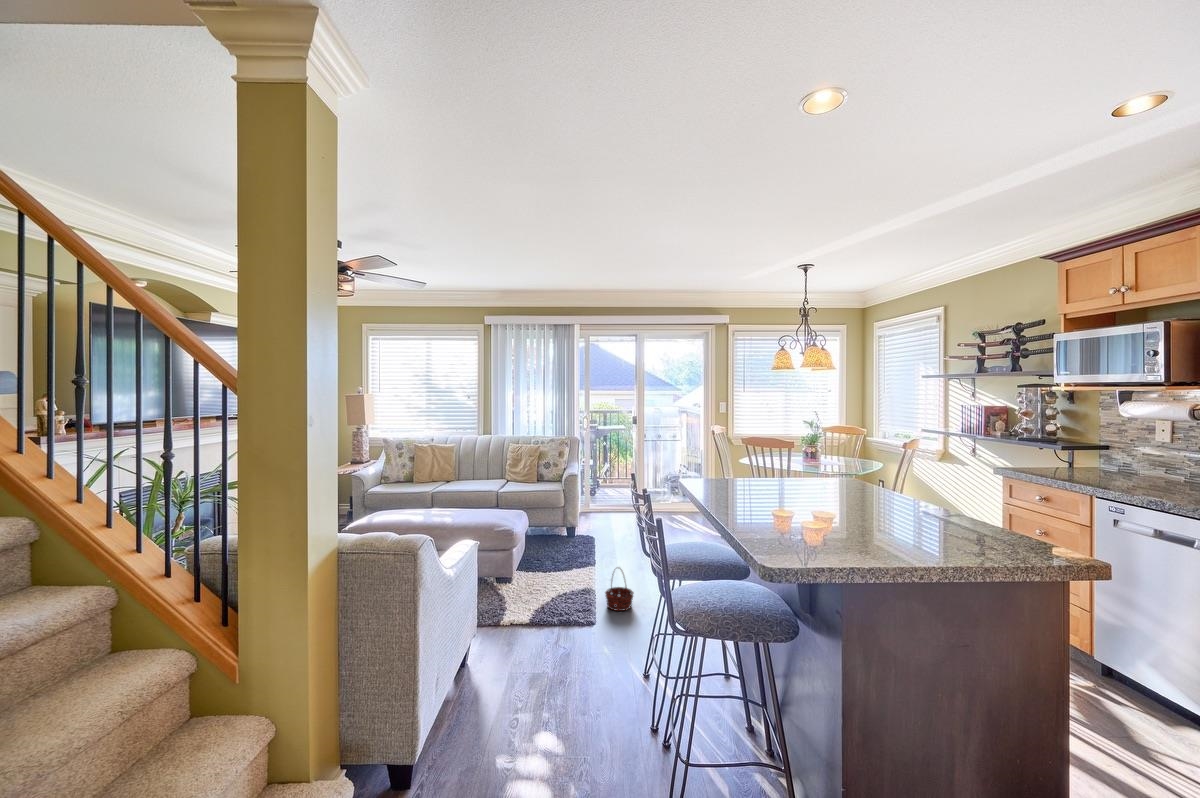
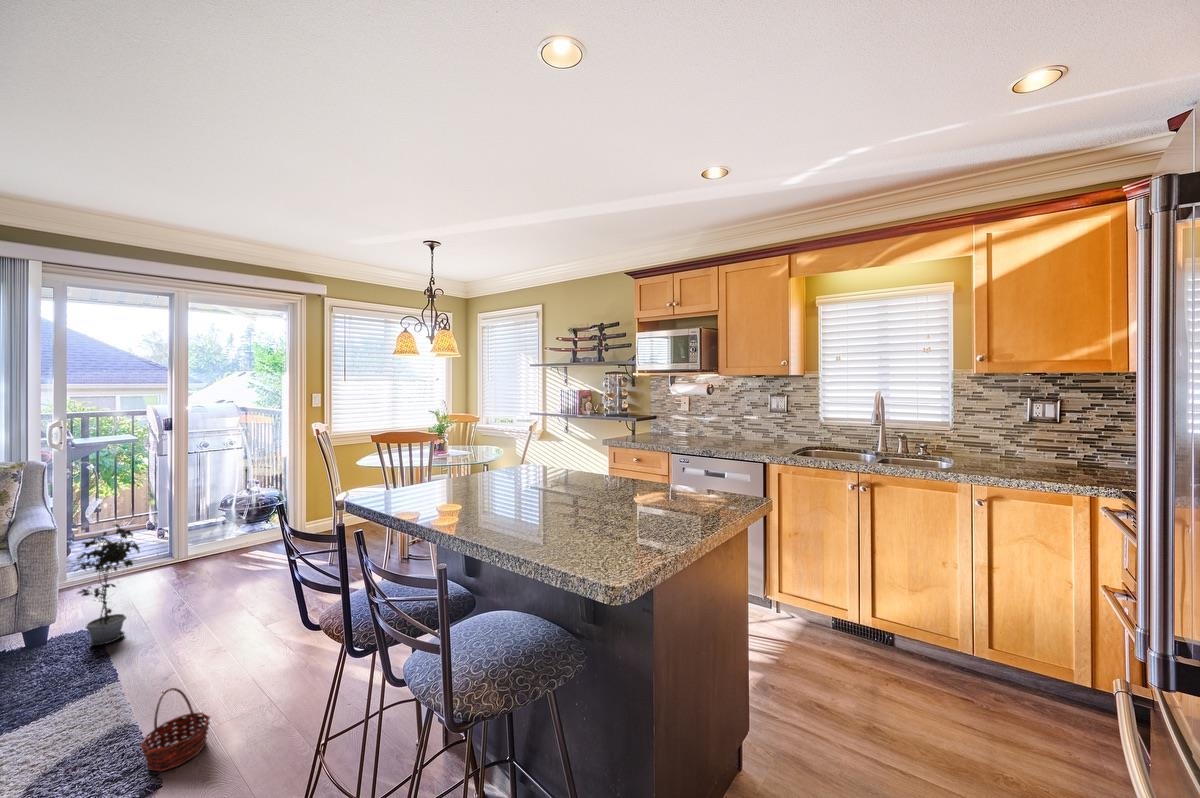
potted plant: none [585,477,615,547] -> present [71,524,140,645]

